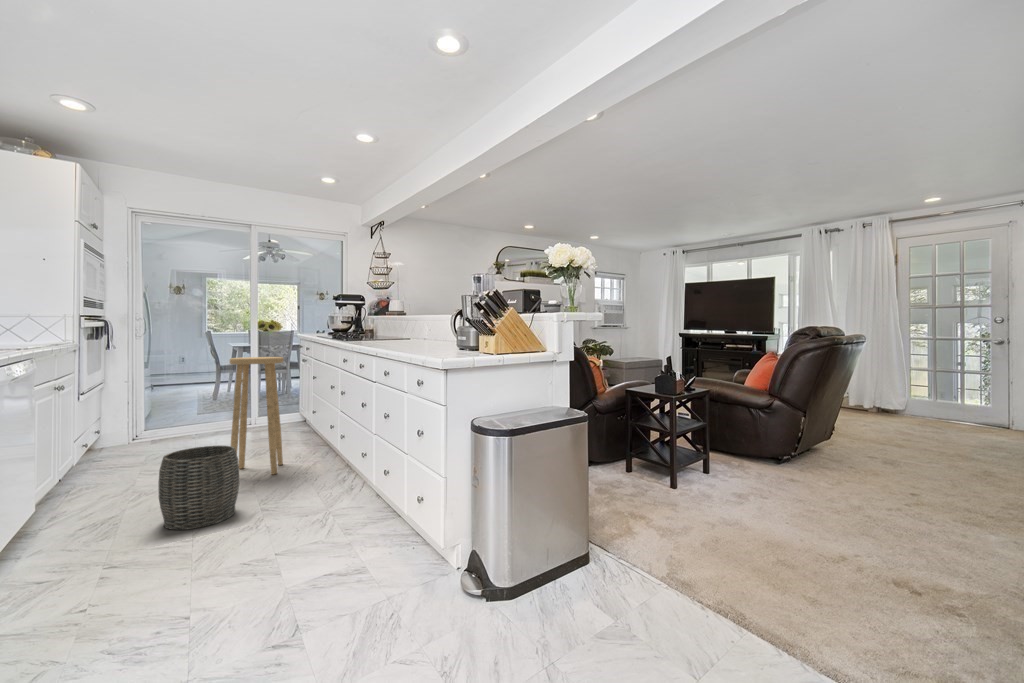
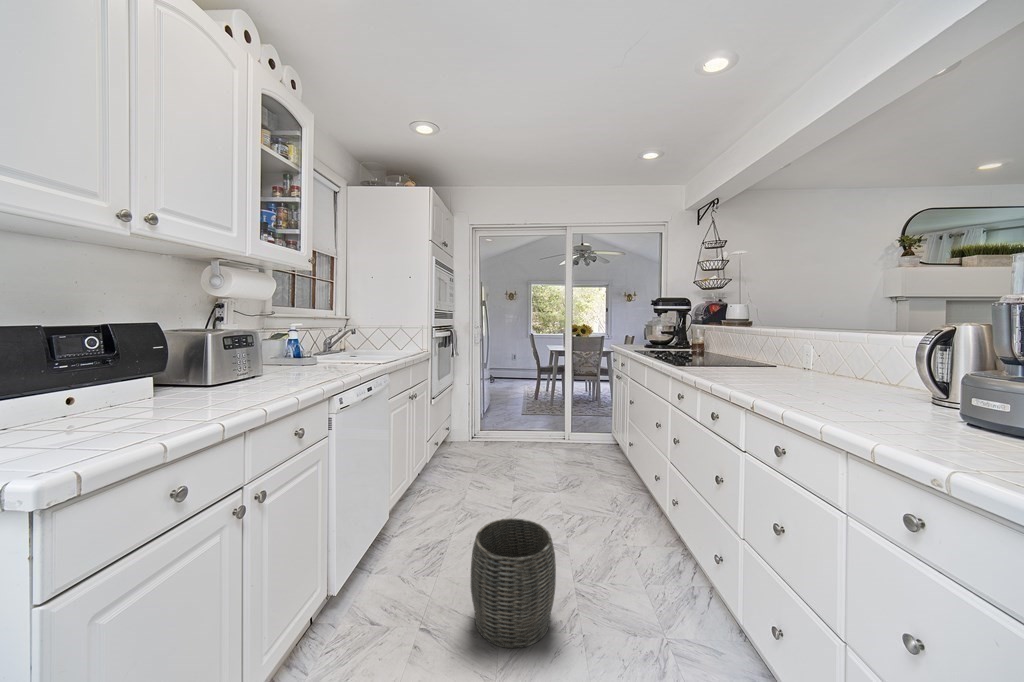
stool: present [230,357,283,475] -> none [544,386,604,539]

